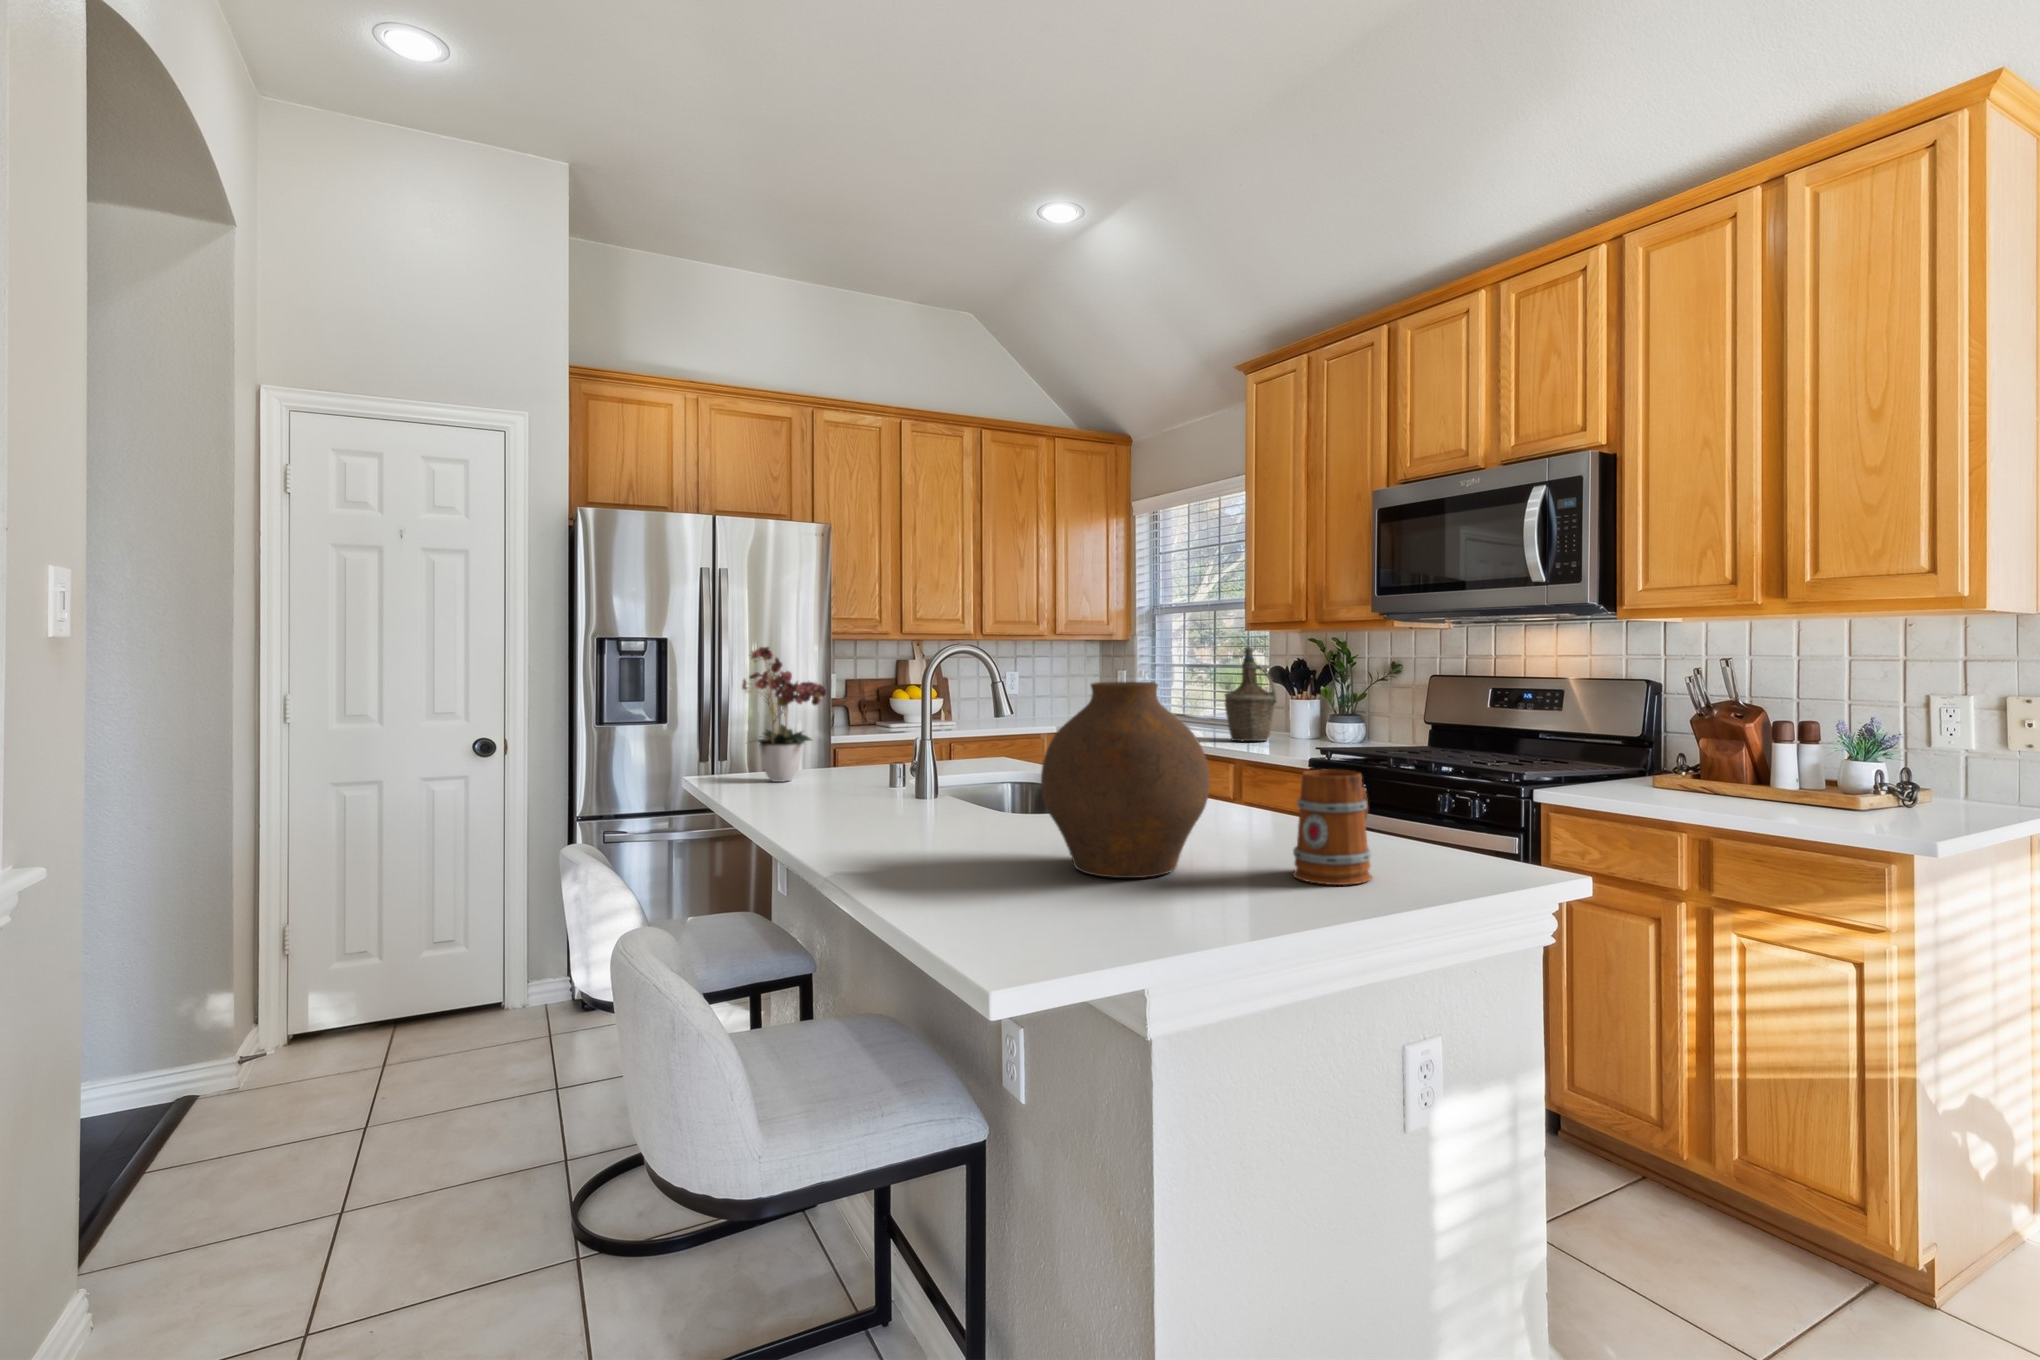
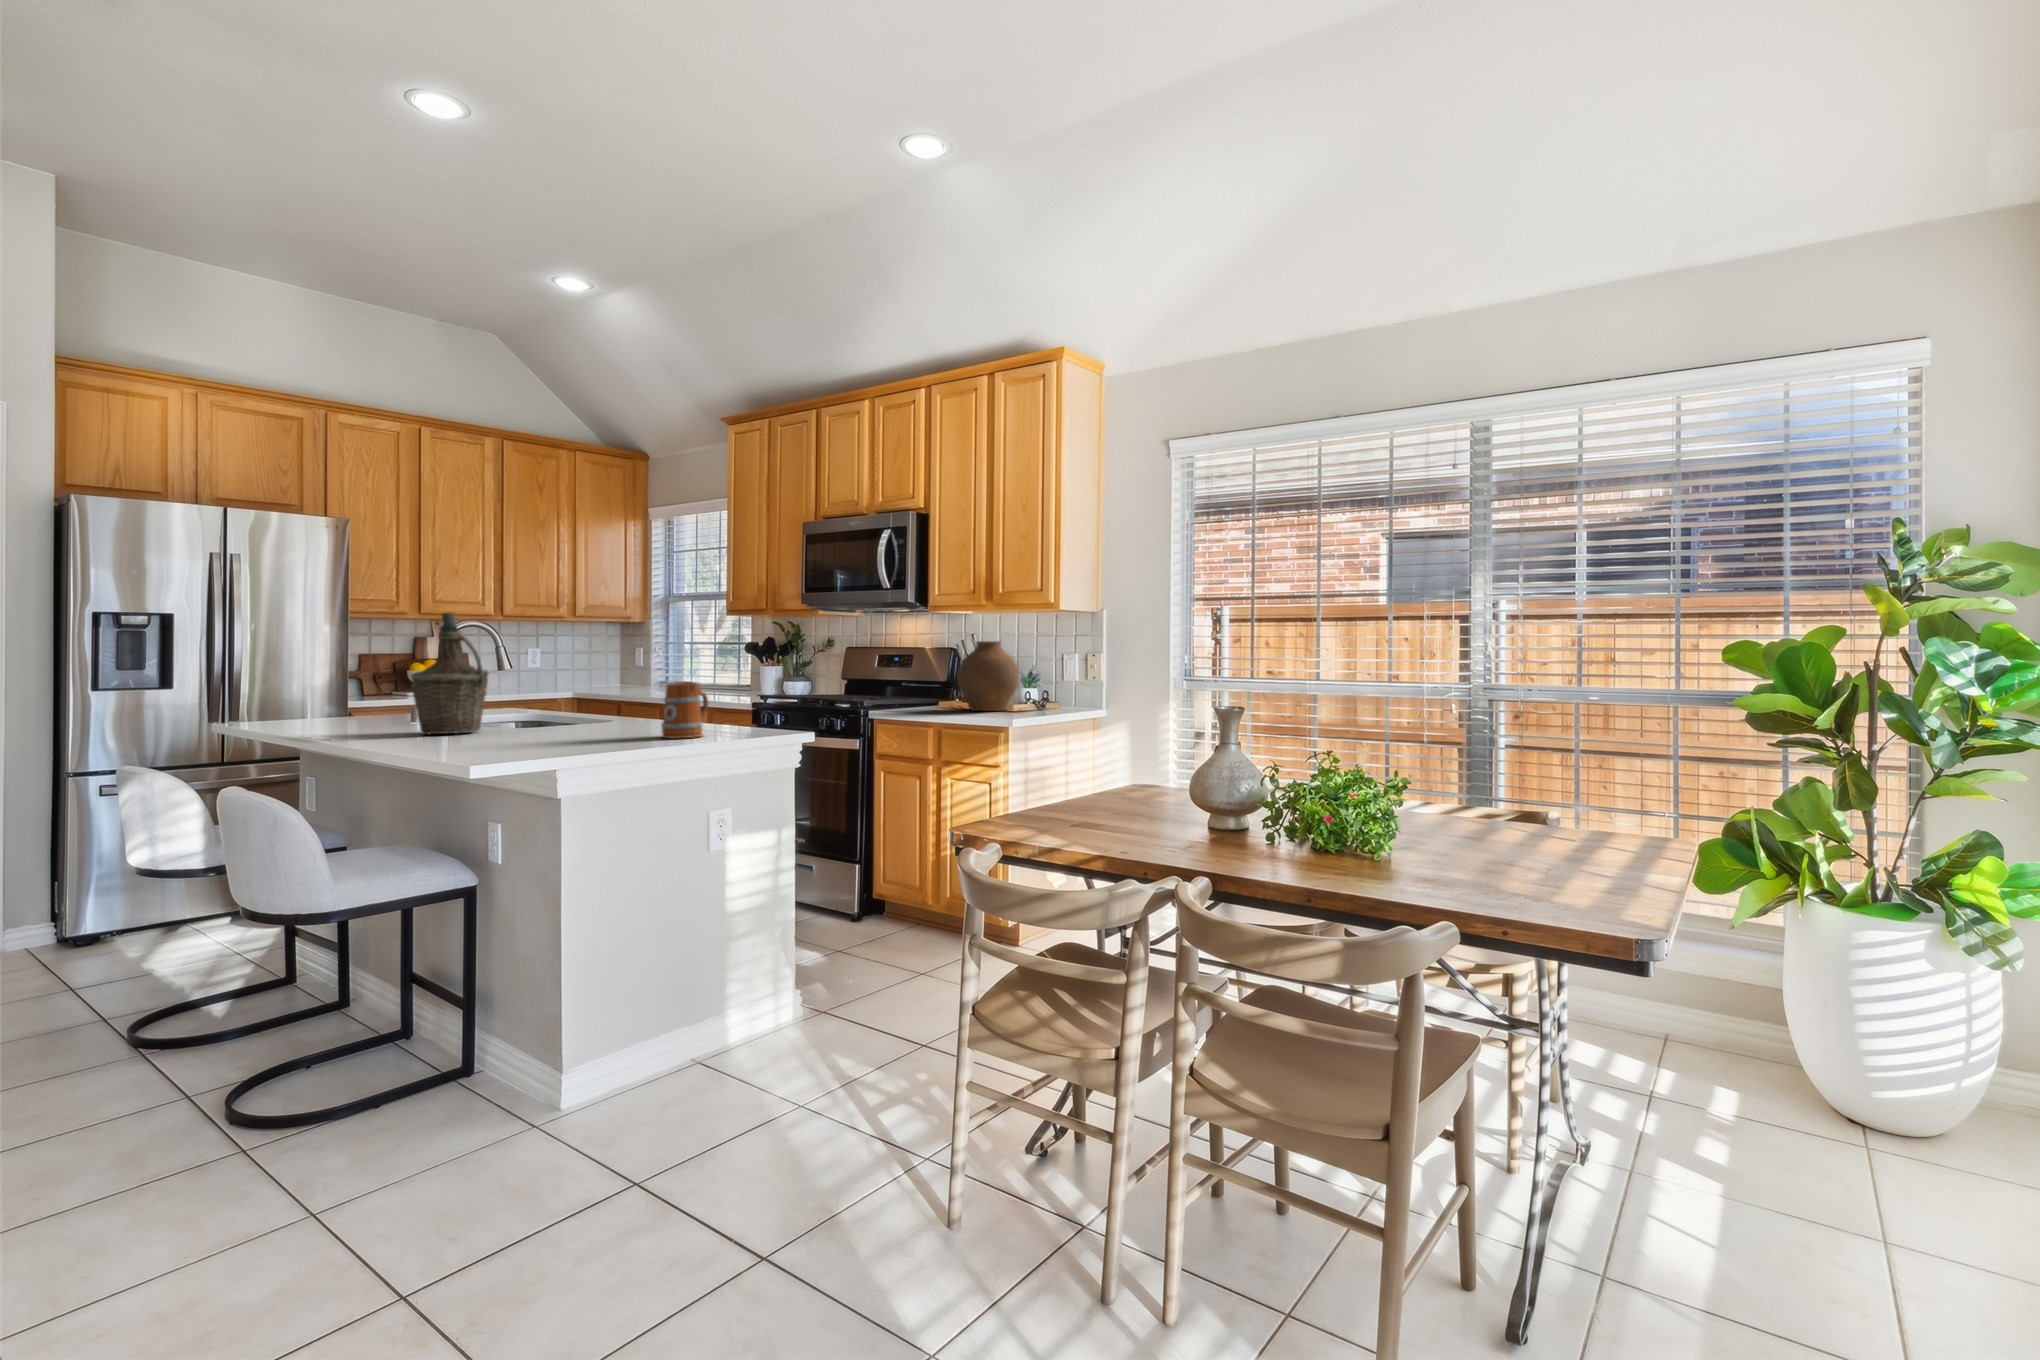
flower arrangement: present [742,647,827,782] -> none [271,613,360,719]
bottle: present [1225,647,1277,742] -> present [411,612,488,734]
vase: present [1041,682,1210,878] -> present [957,641,1020,711]

